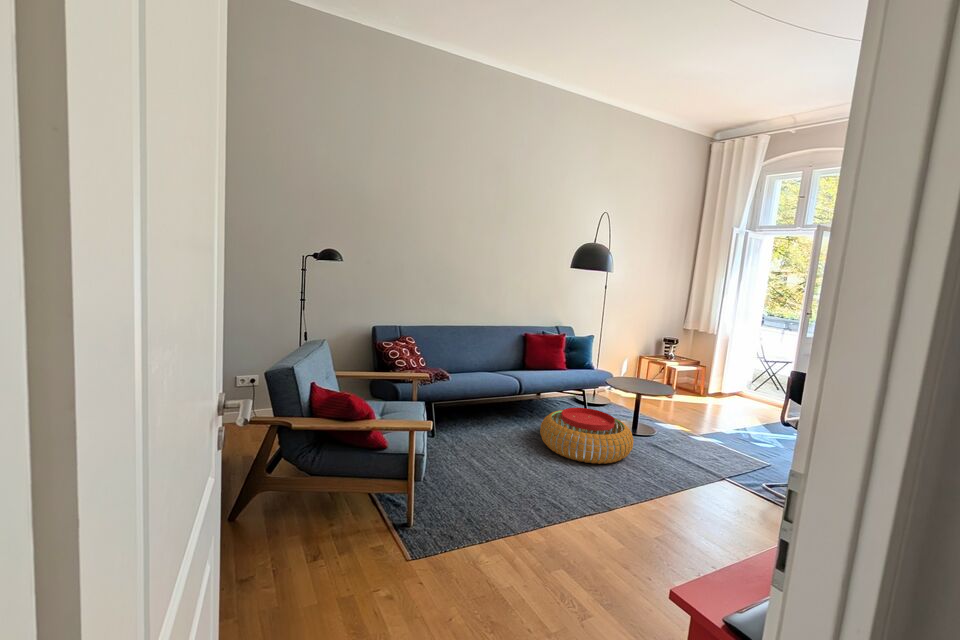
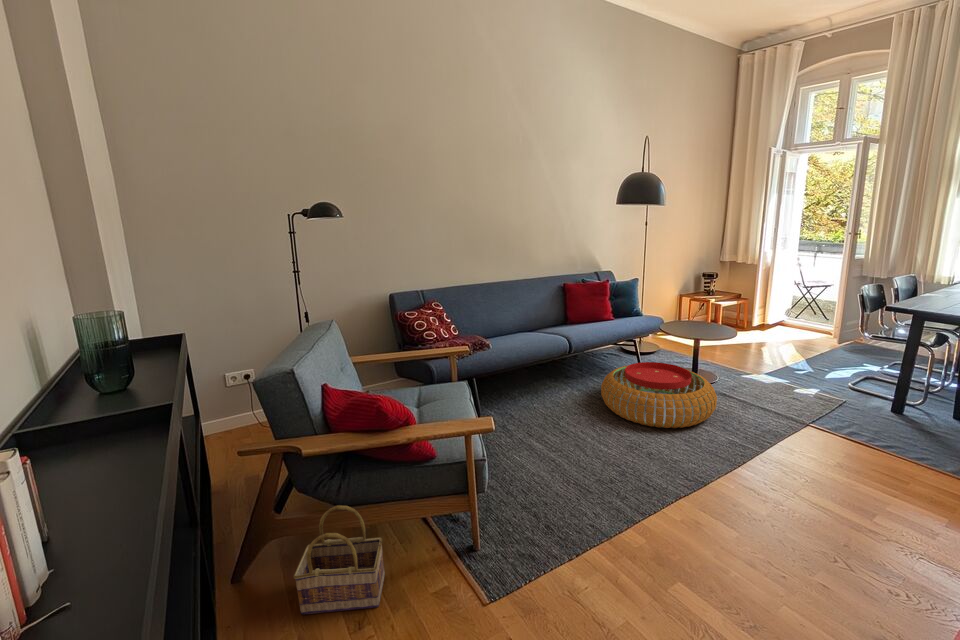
basket: none [273,471,339,548] -> present [293,505,385,615]

